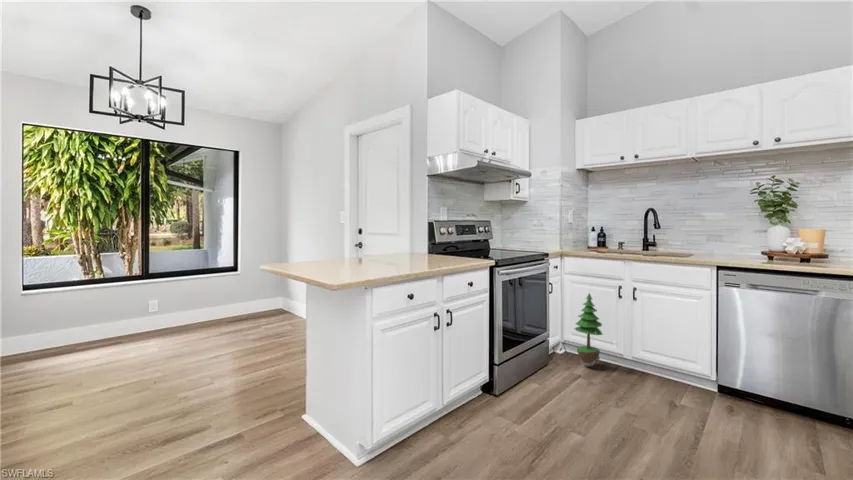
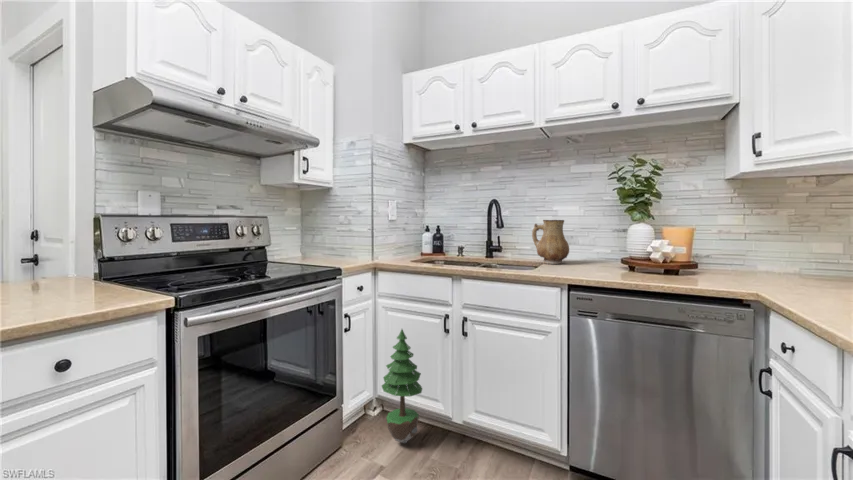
ceramic pitcher: none [684,223,715,255] -> present [532,220,569,264]

